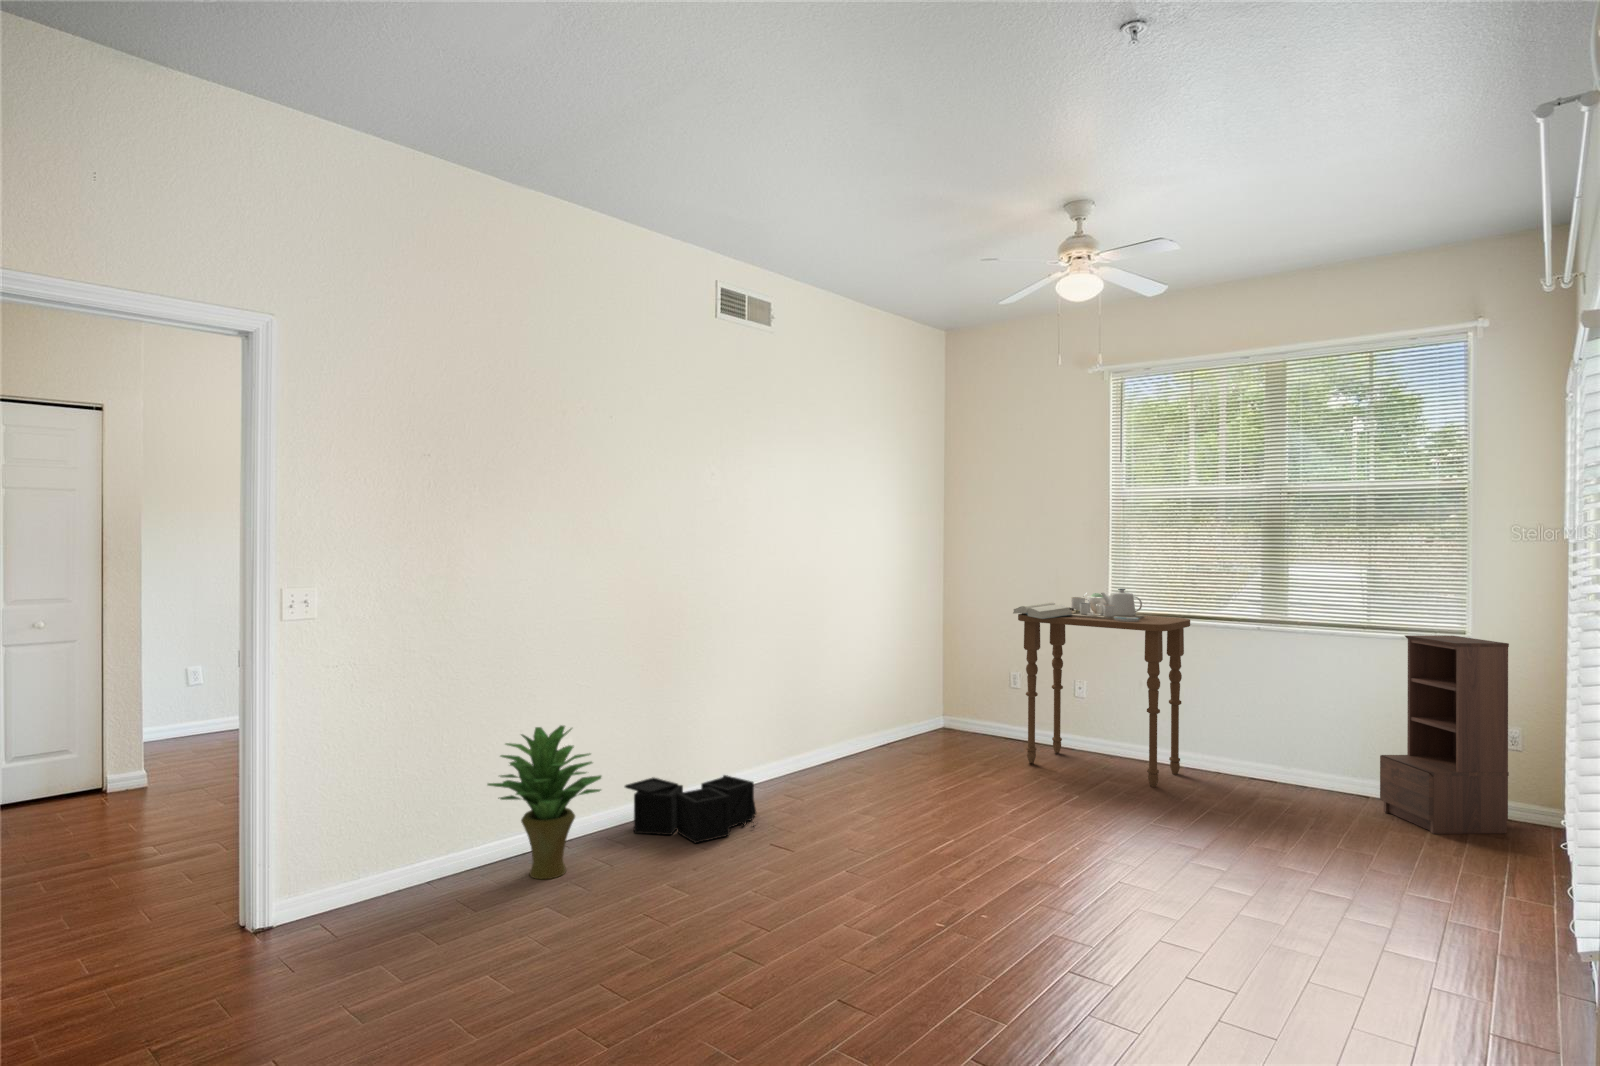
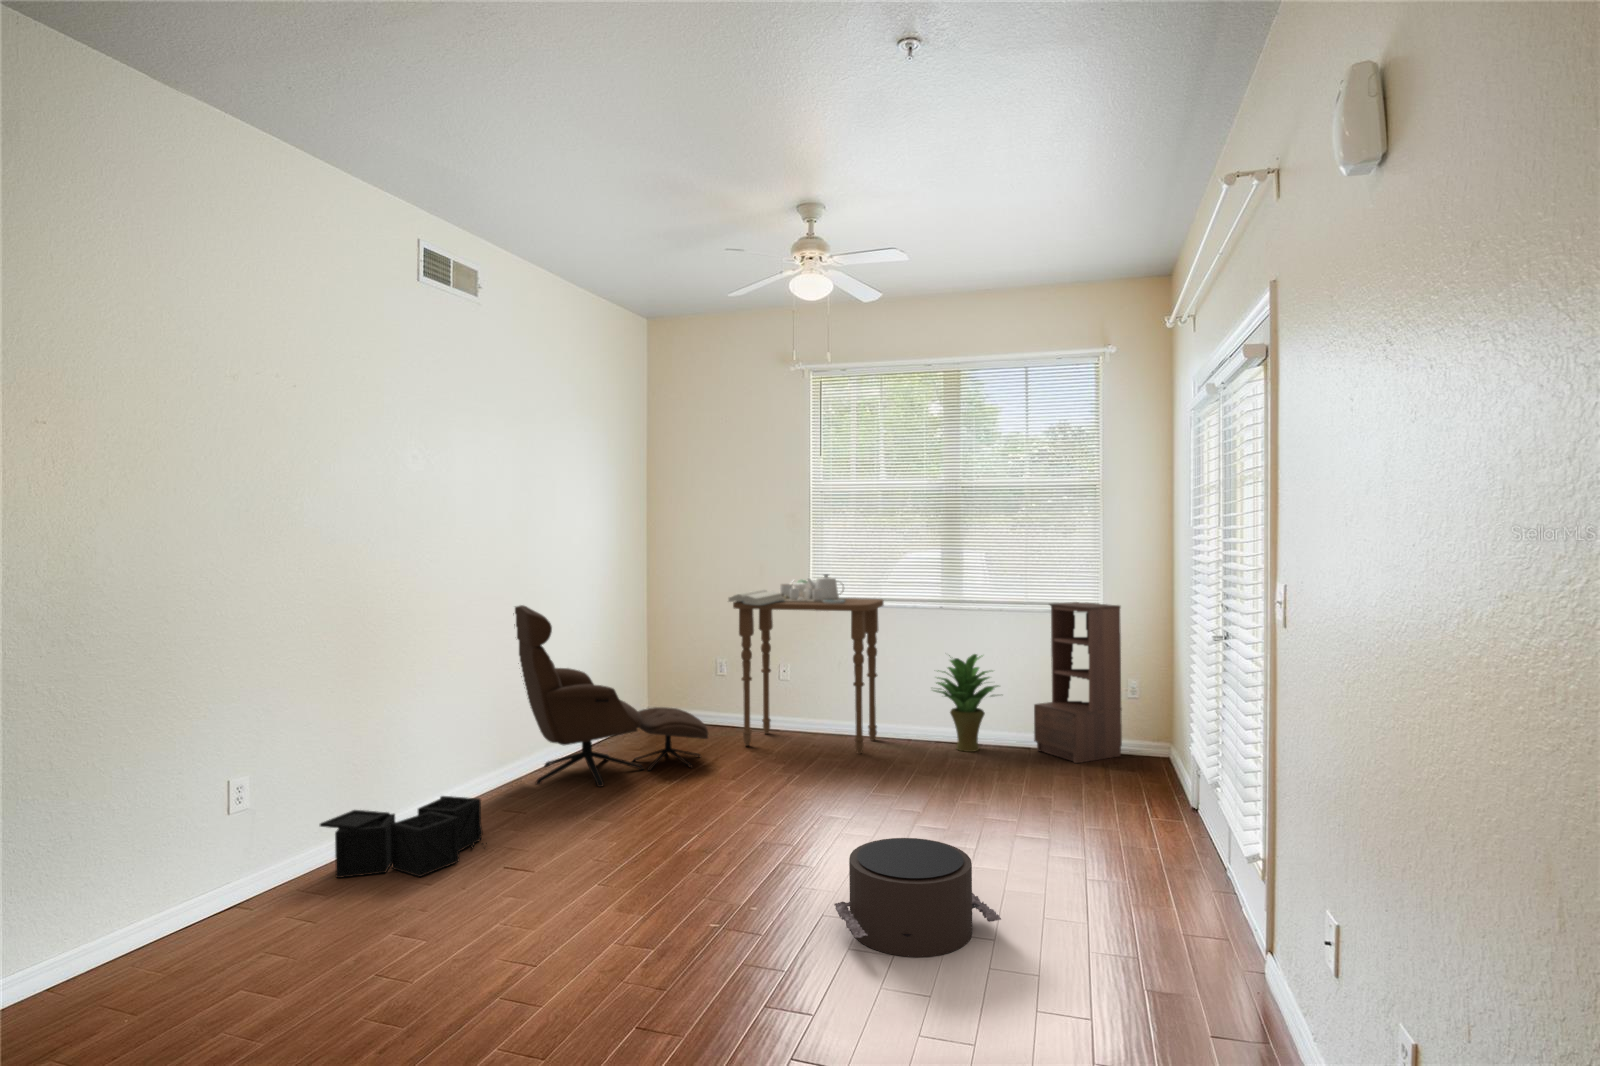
lounge chair: none [803,608,985,786] -> present [514,605,708,787]
potted plant: present [488,725,601,879] -> present [933,654,998,752]
pouf: none [1050,881,1239,1017] -> present [834,838,1001,957]

